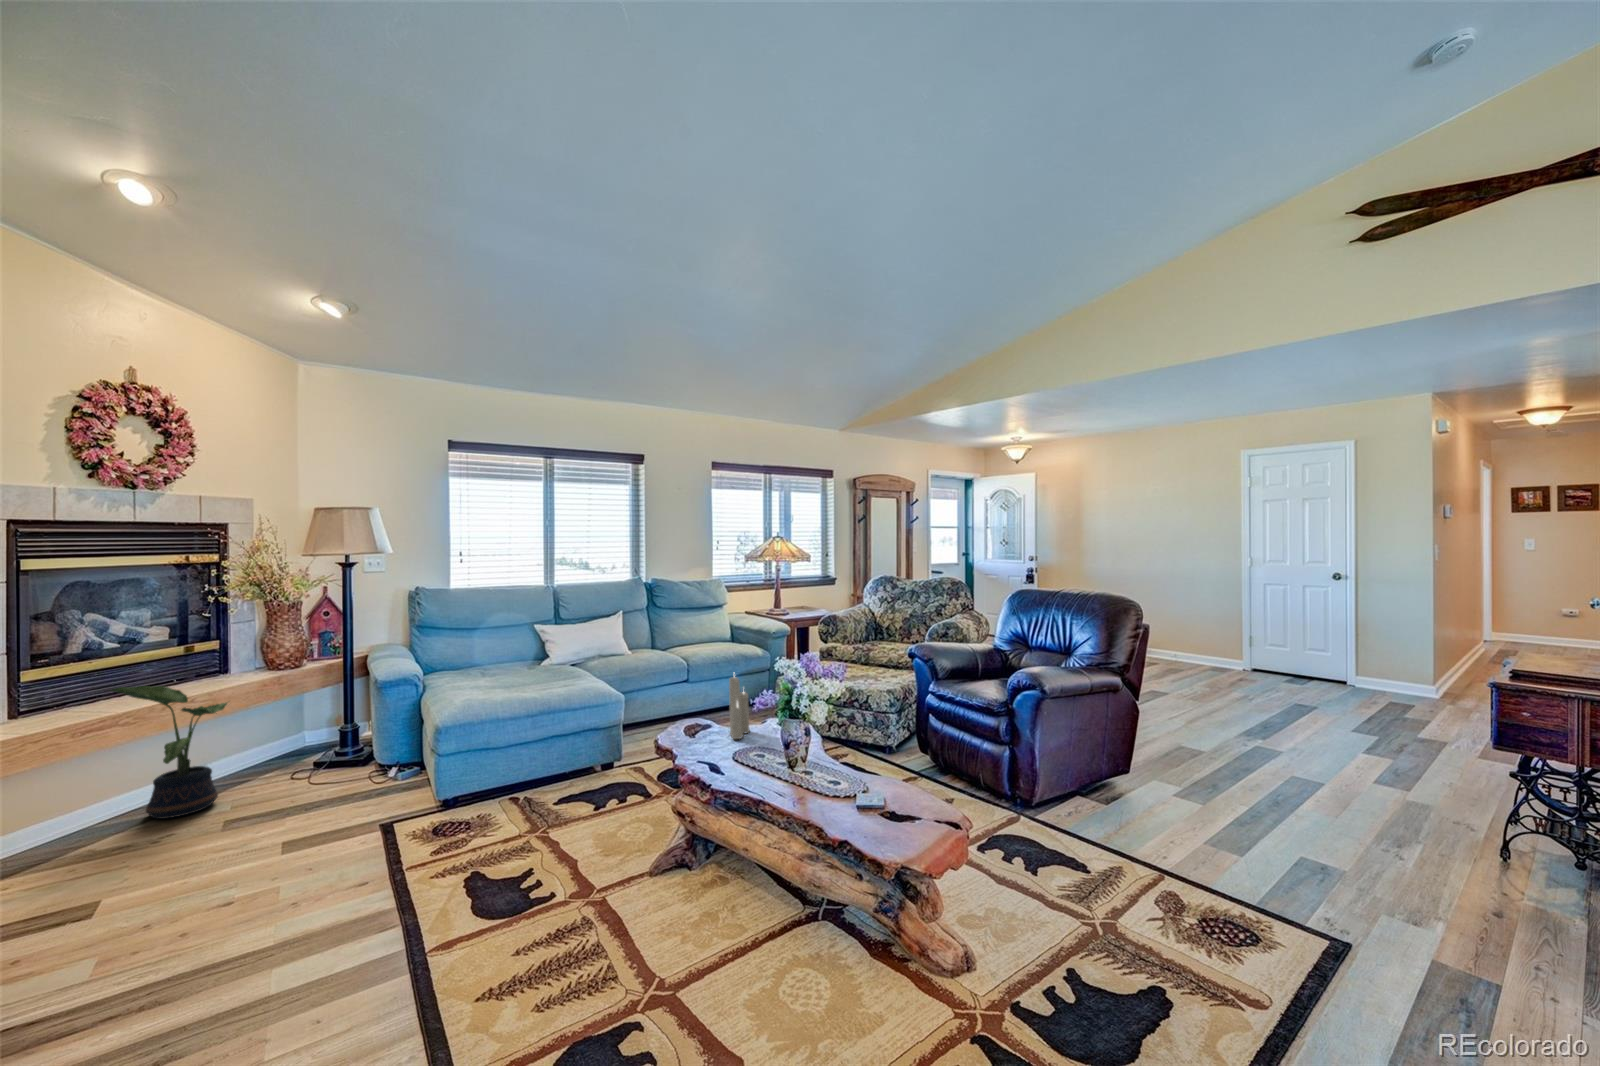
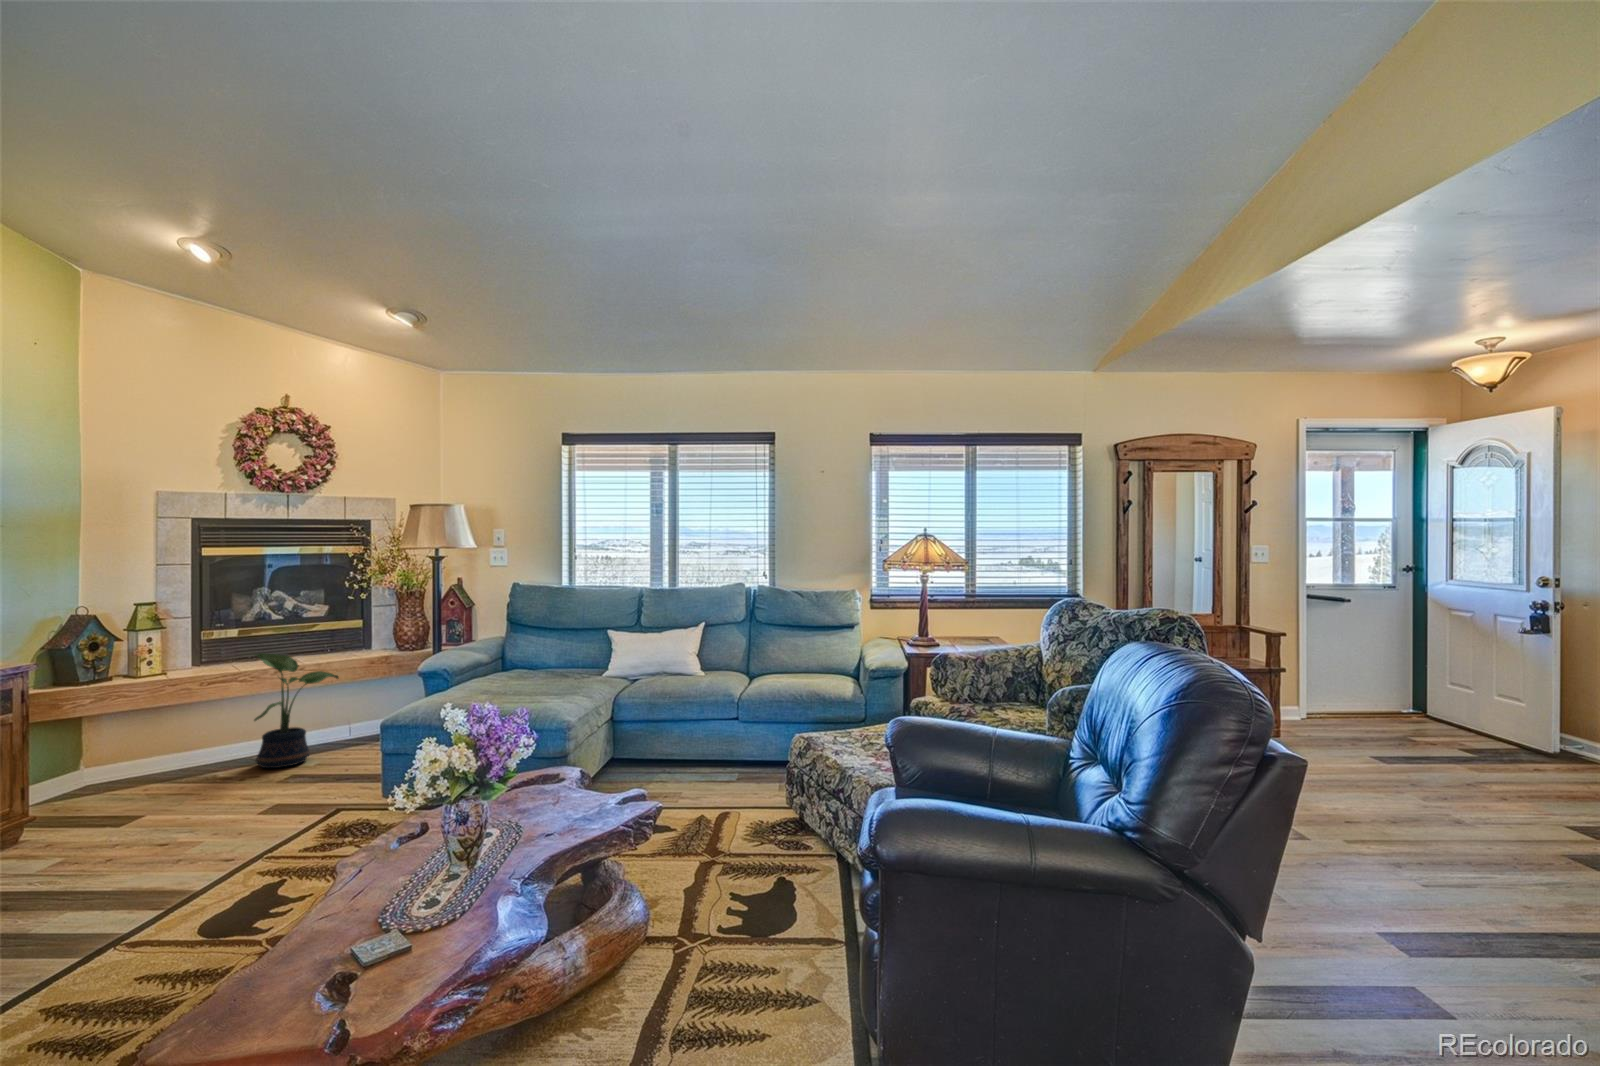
candle: present [729,677,750,739] -> none [523,711,574,823]

